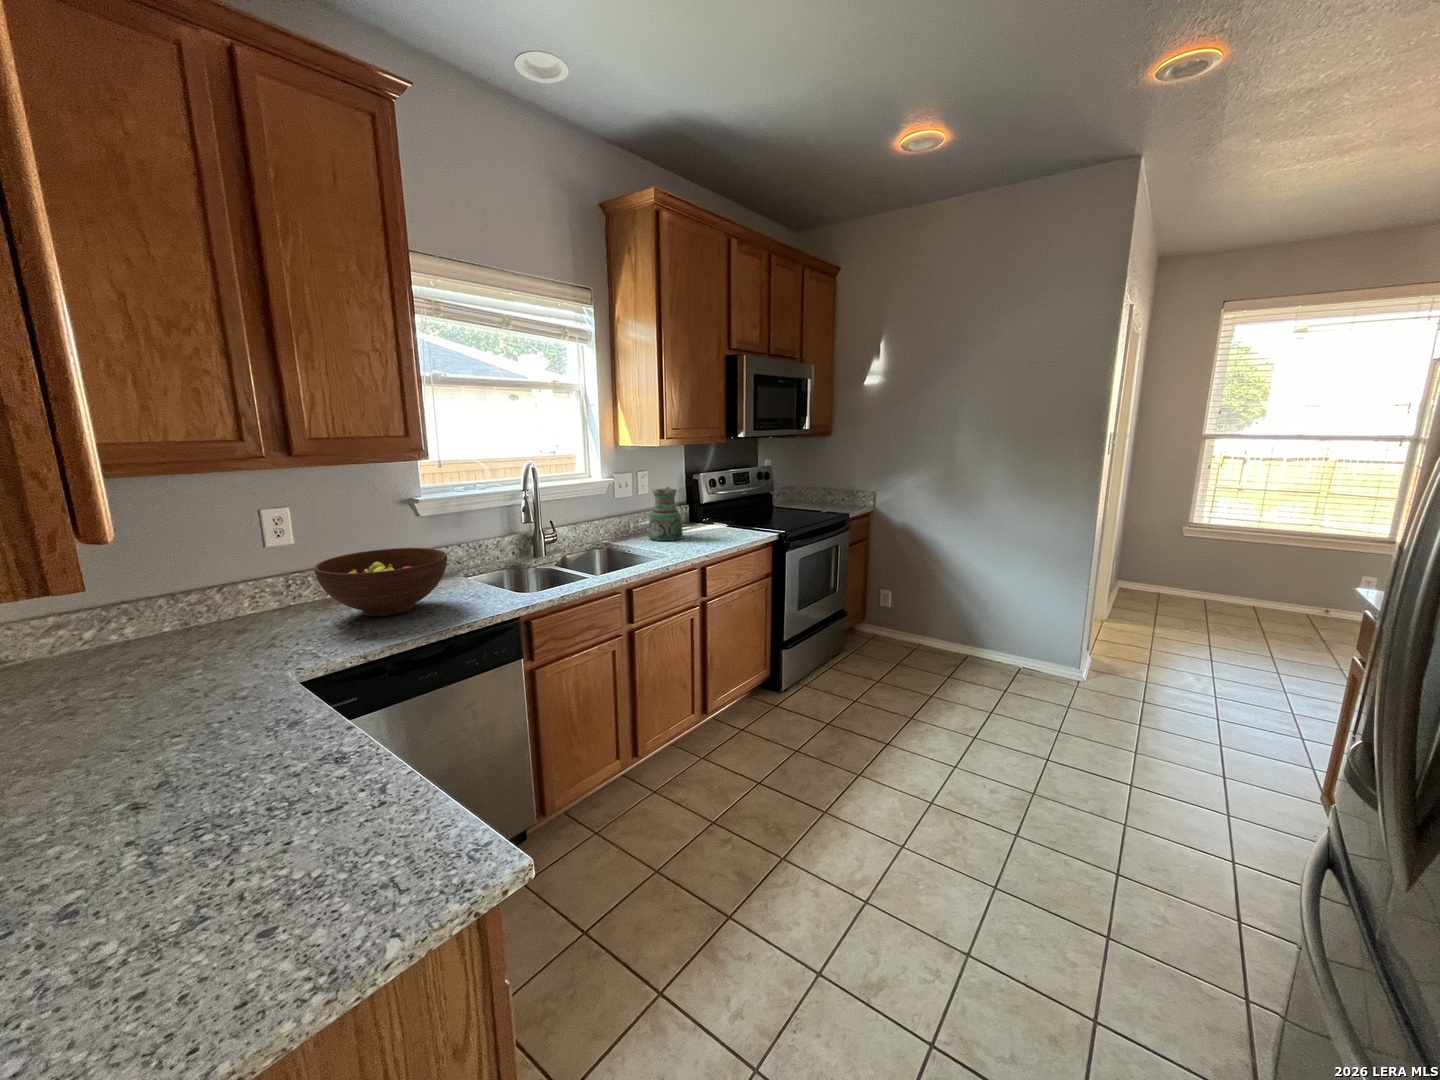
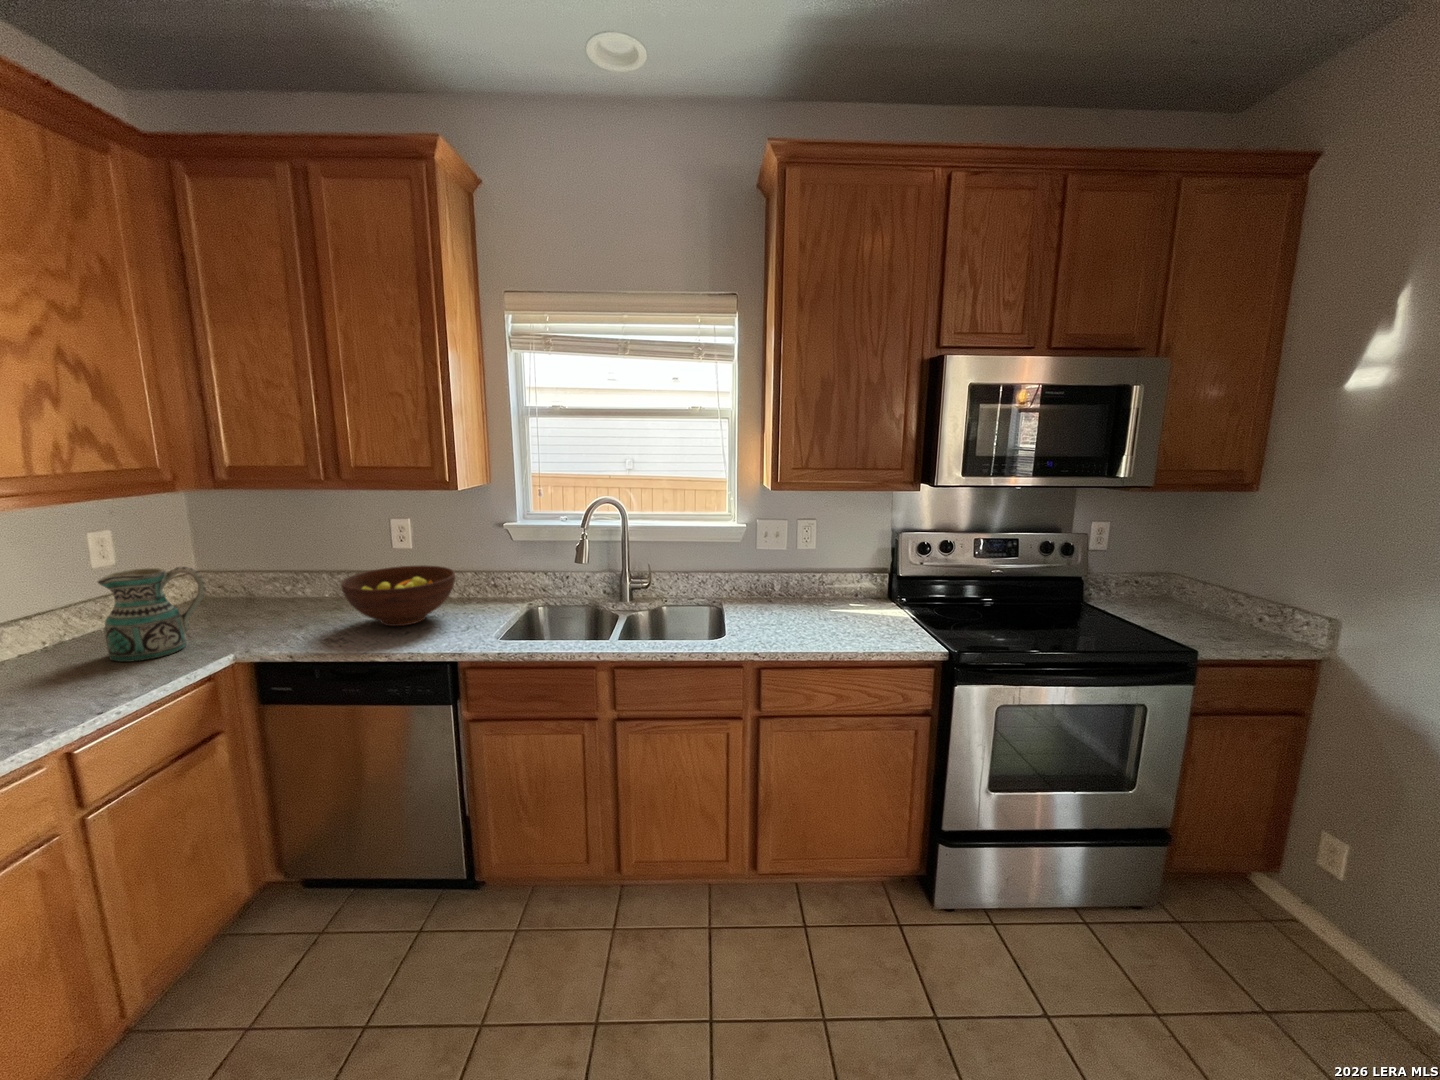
ceramic pitcher: present [649,487,683,541] -> present [98,567,206,662]

